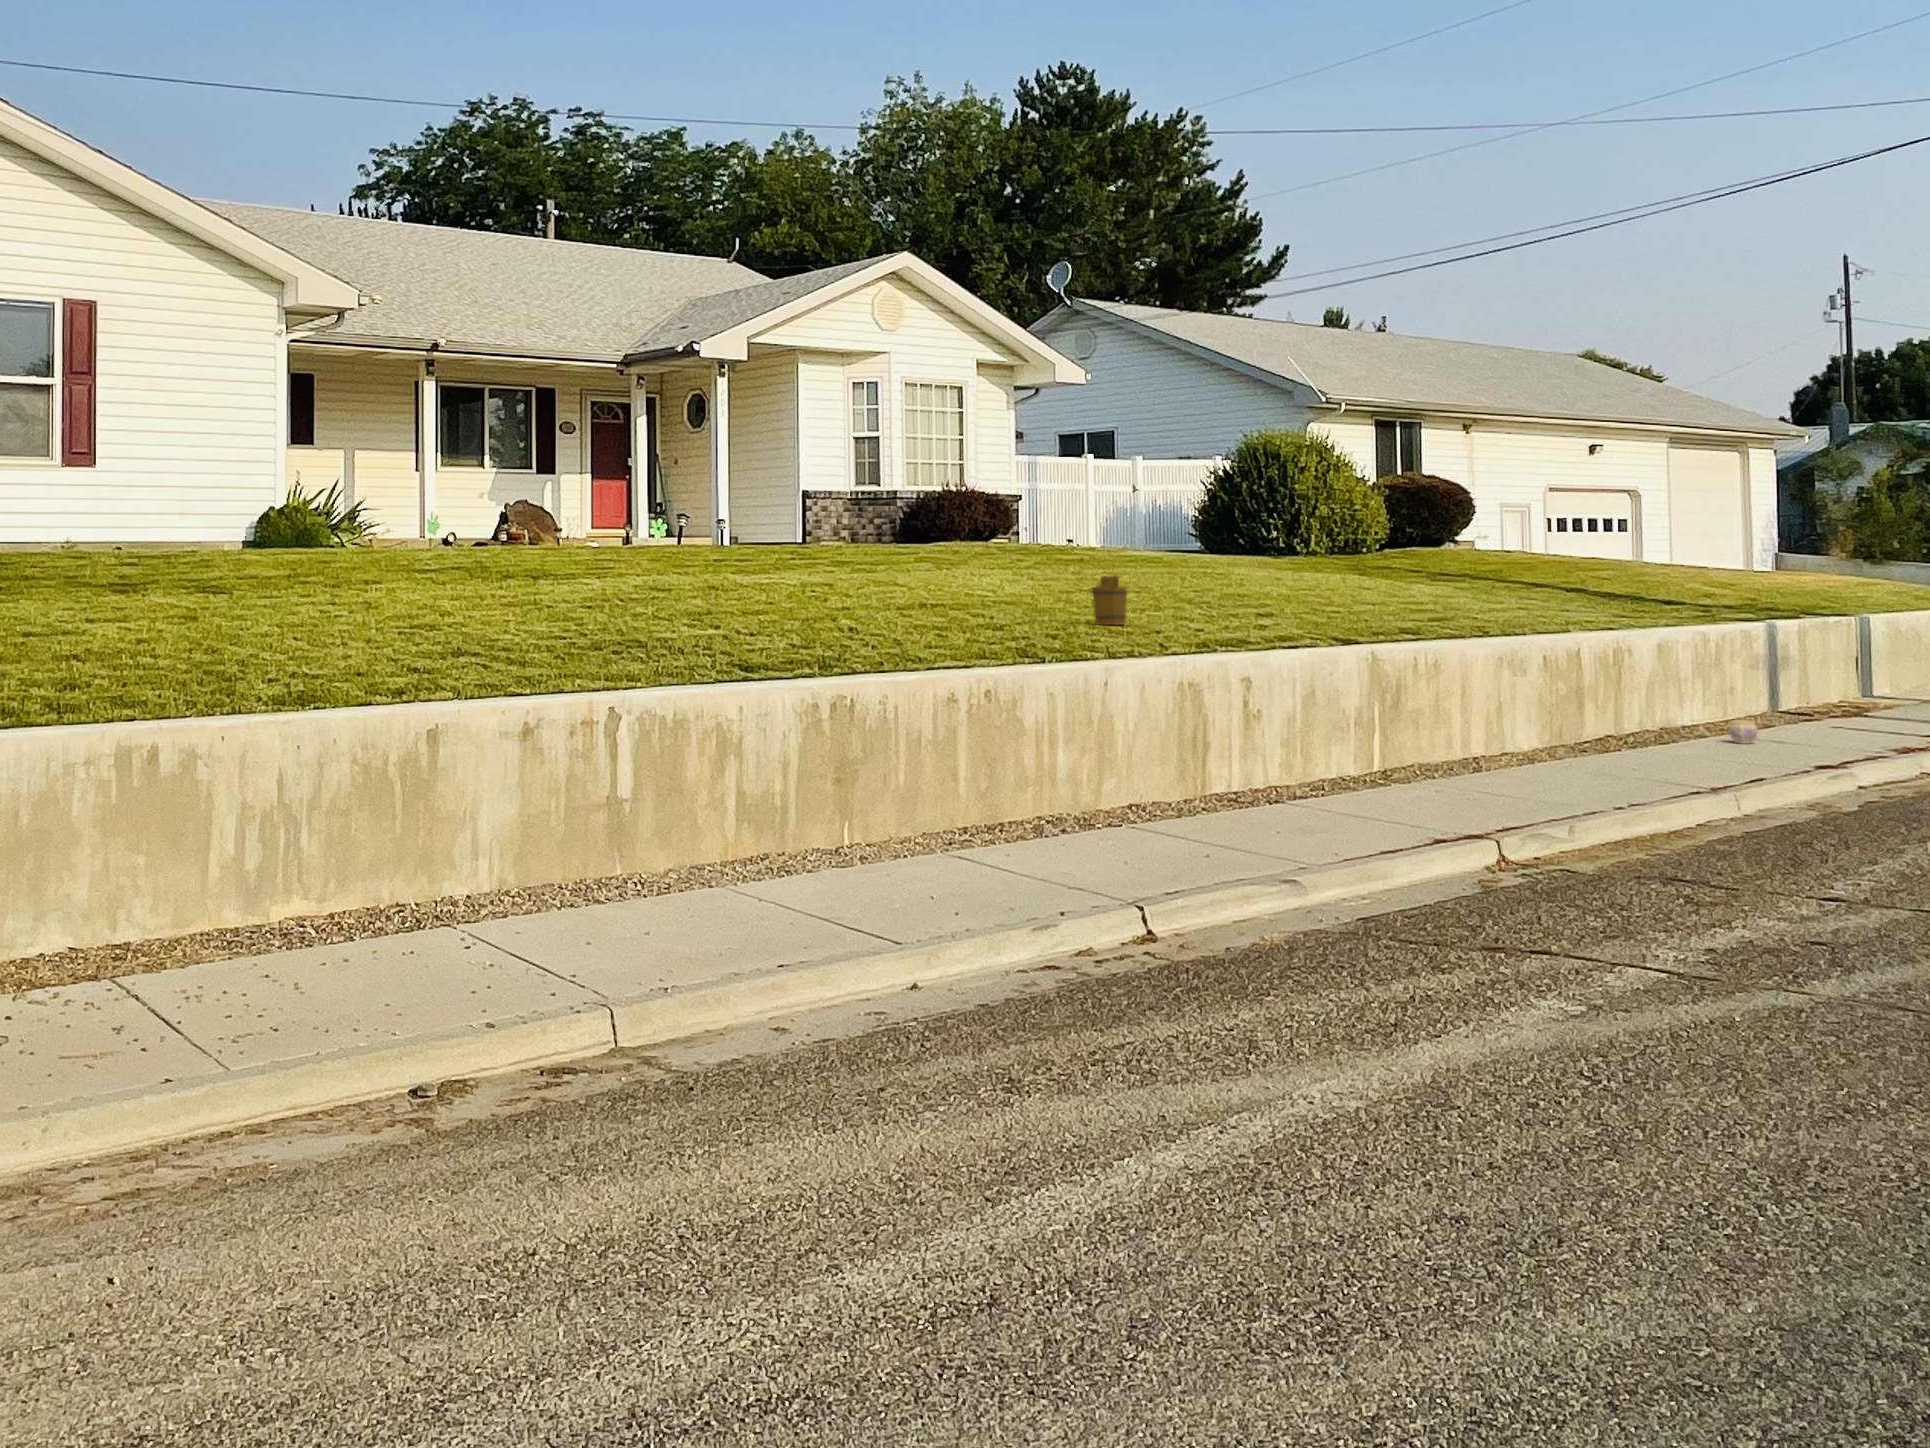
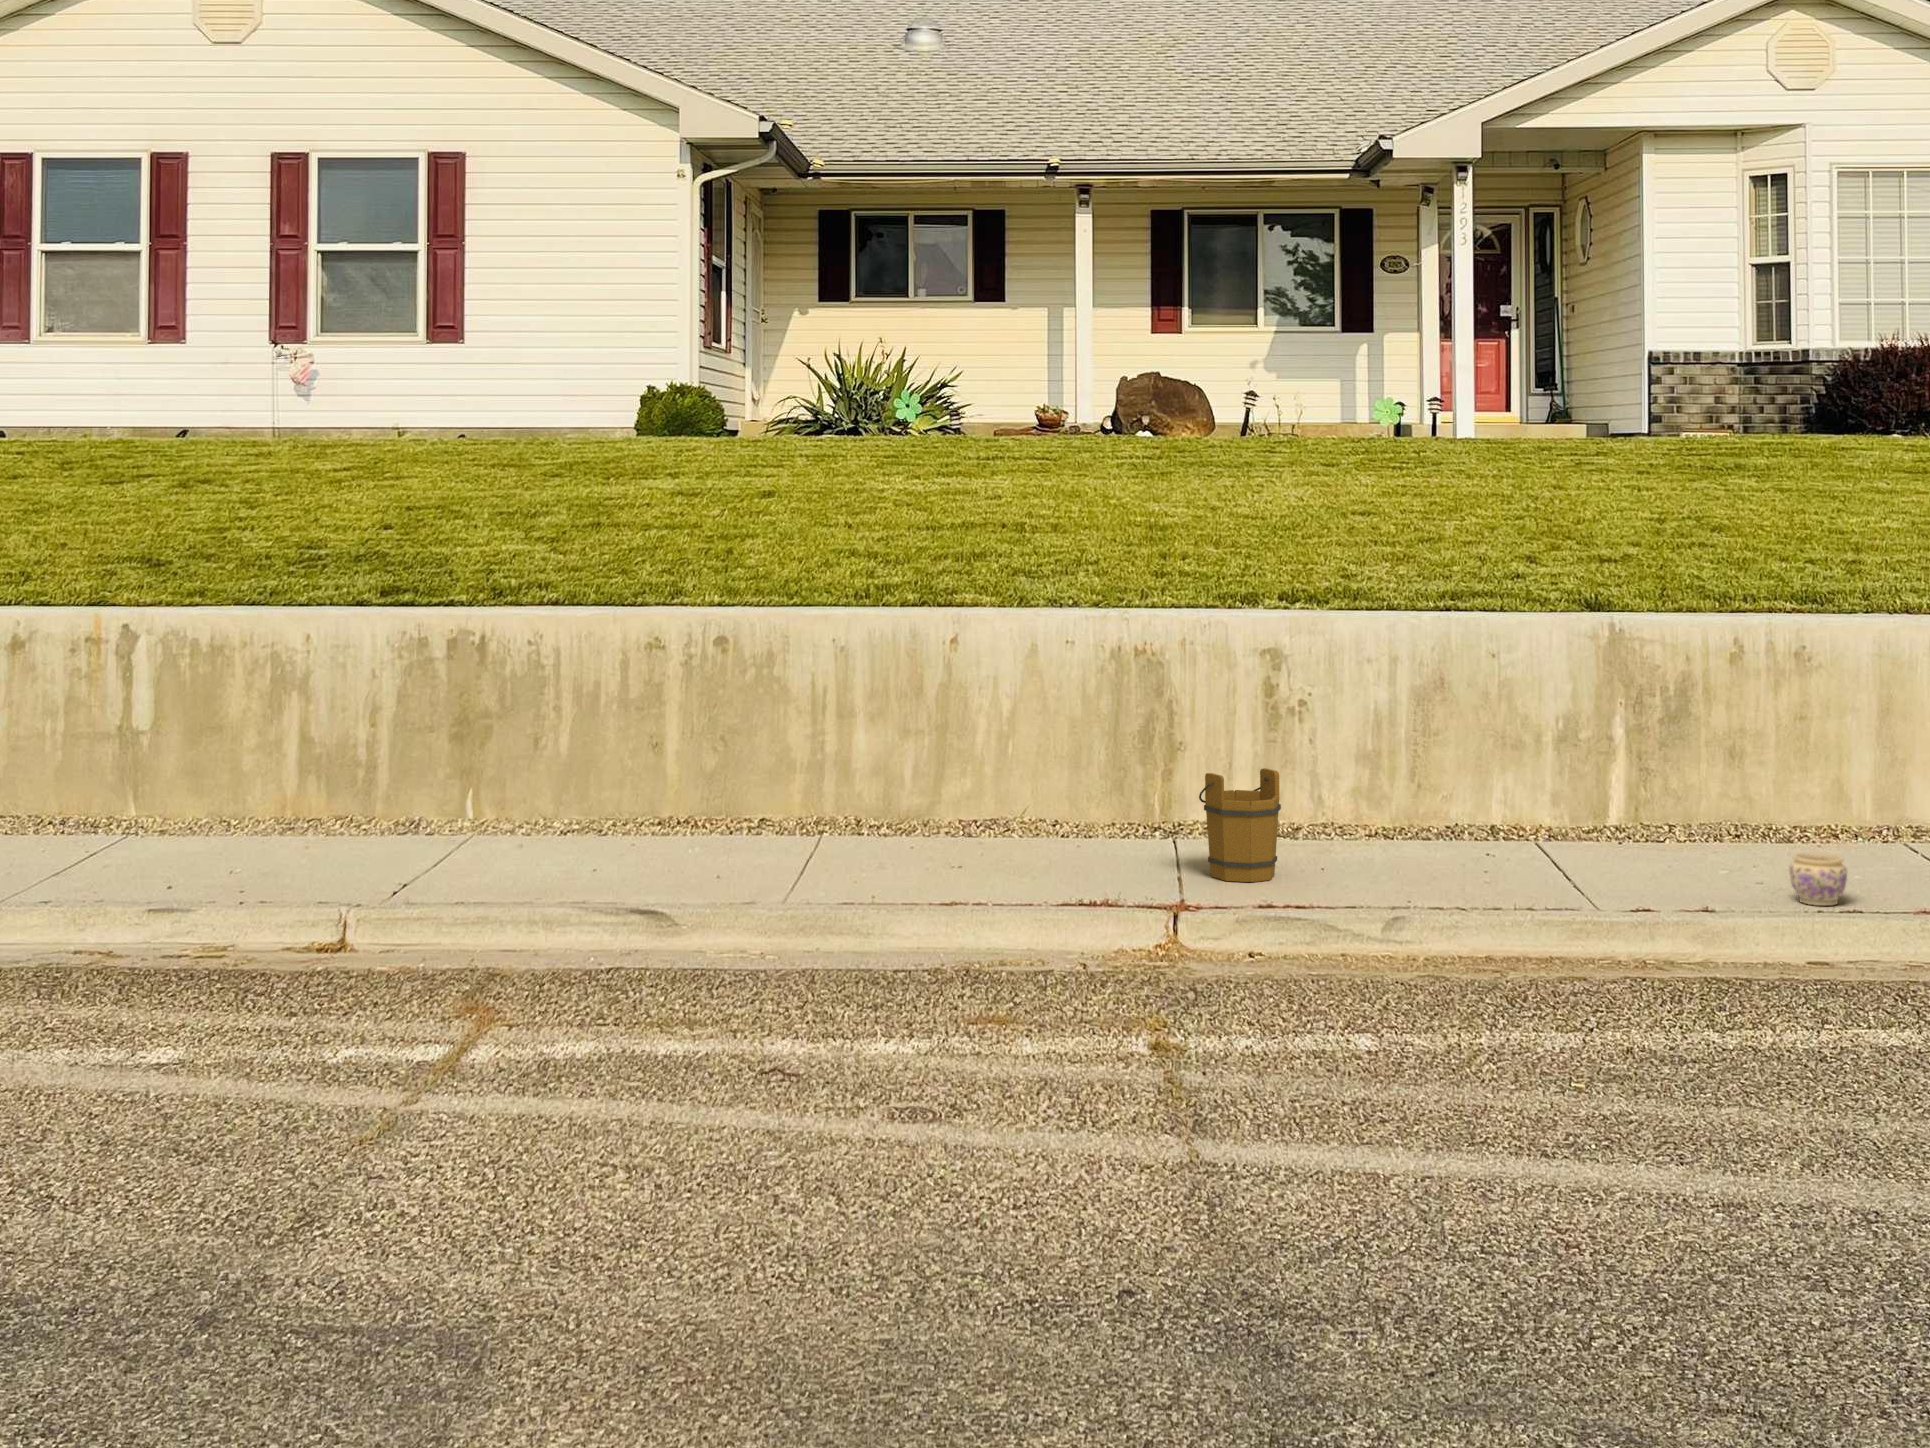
bucket: present [1090,575,1127,625] -> present [1199,768,1281,882]

